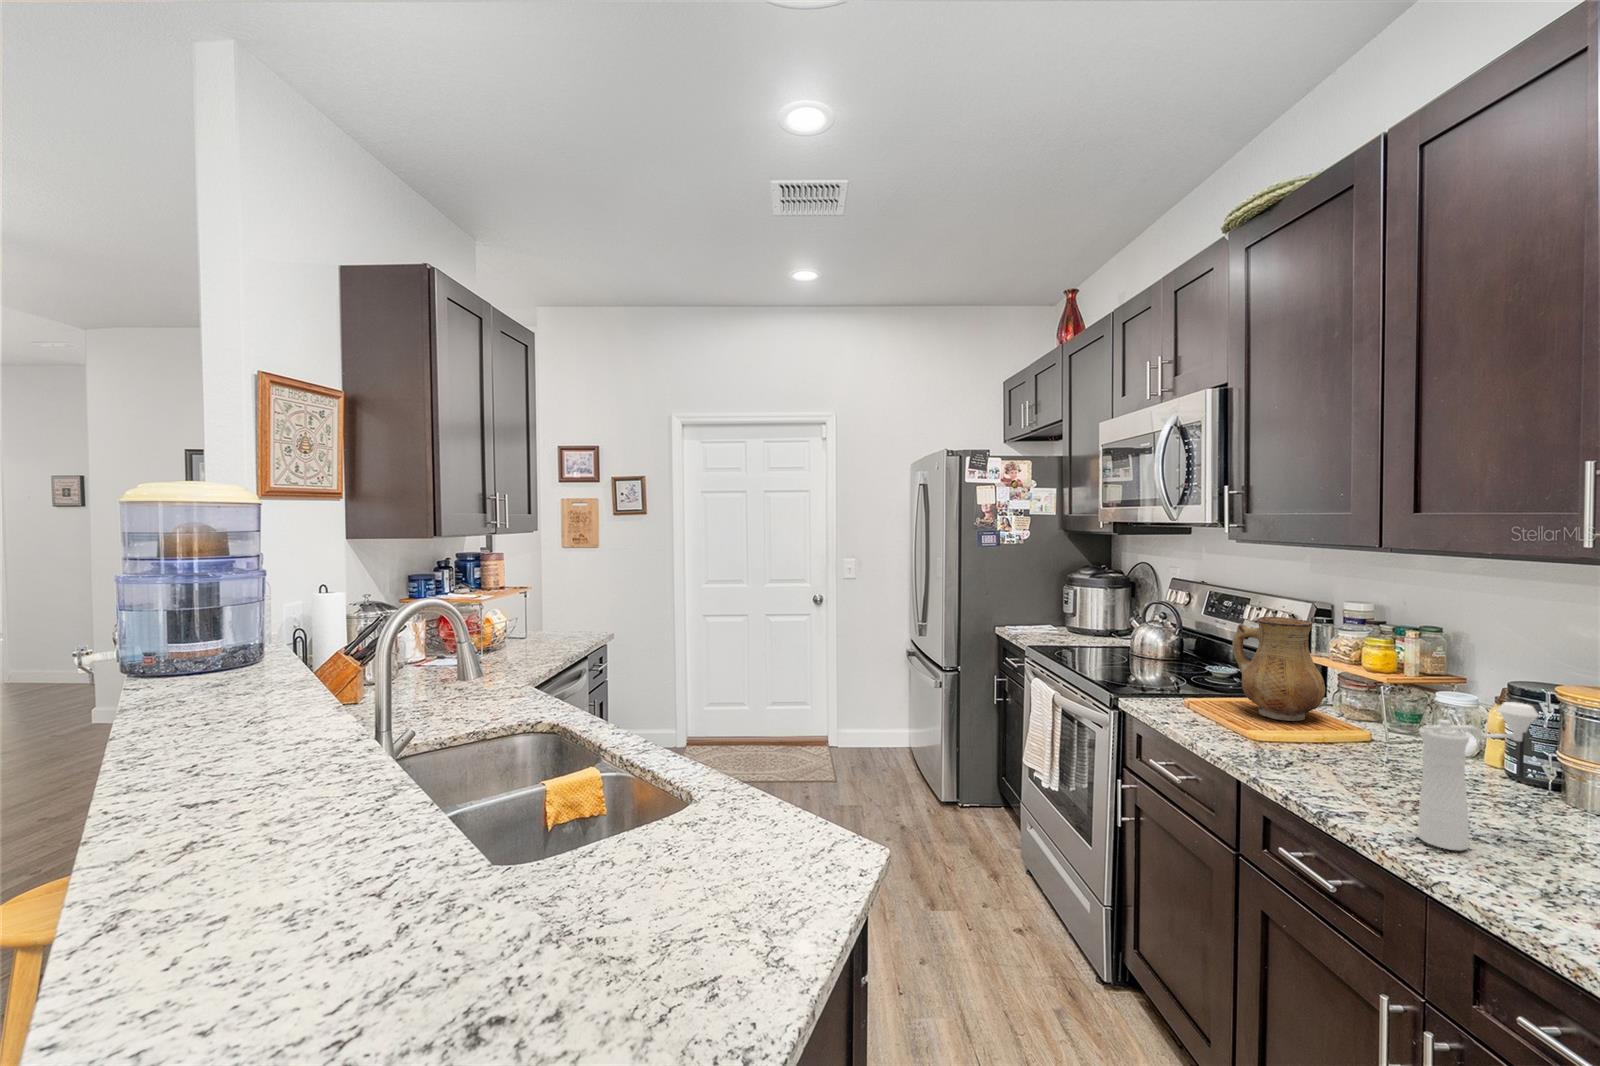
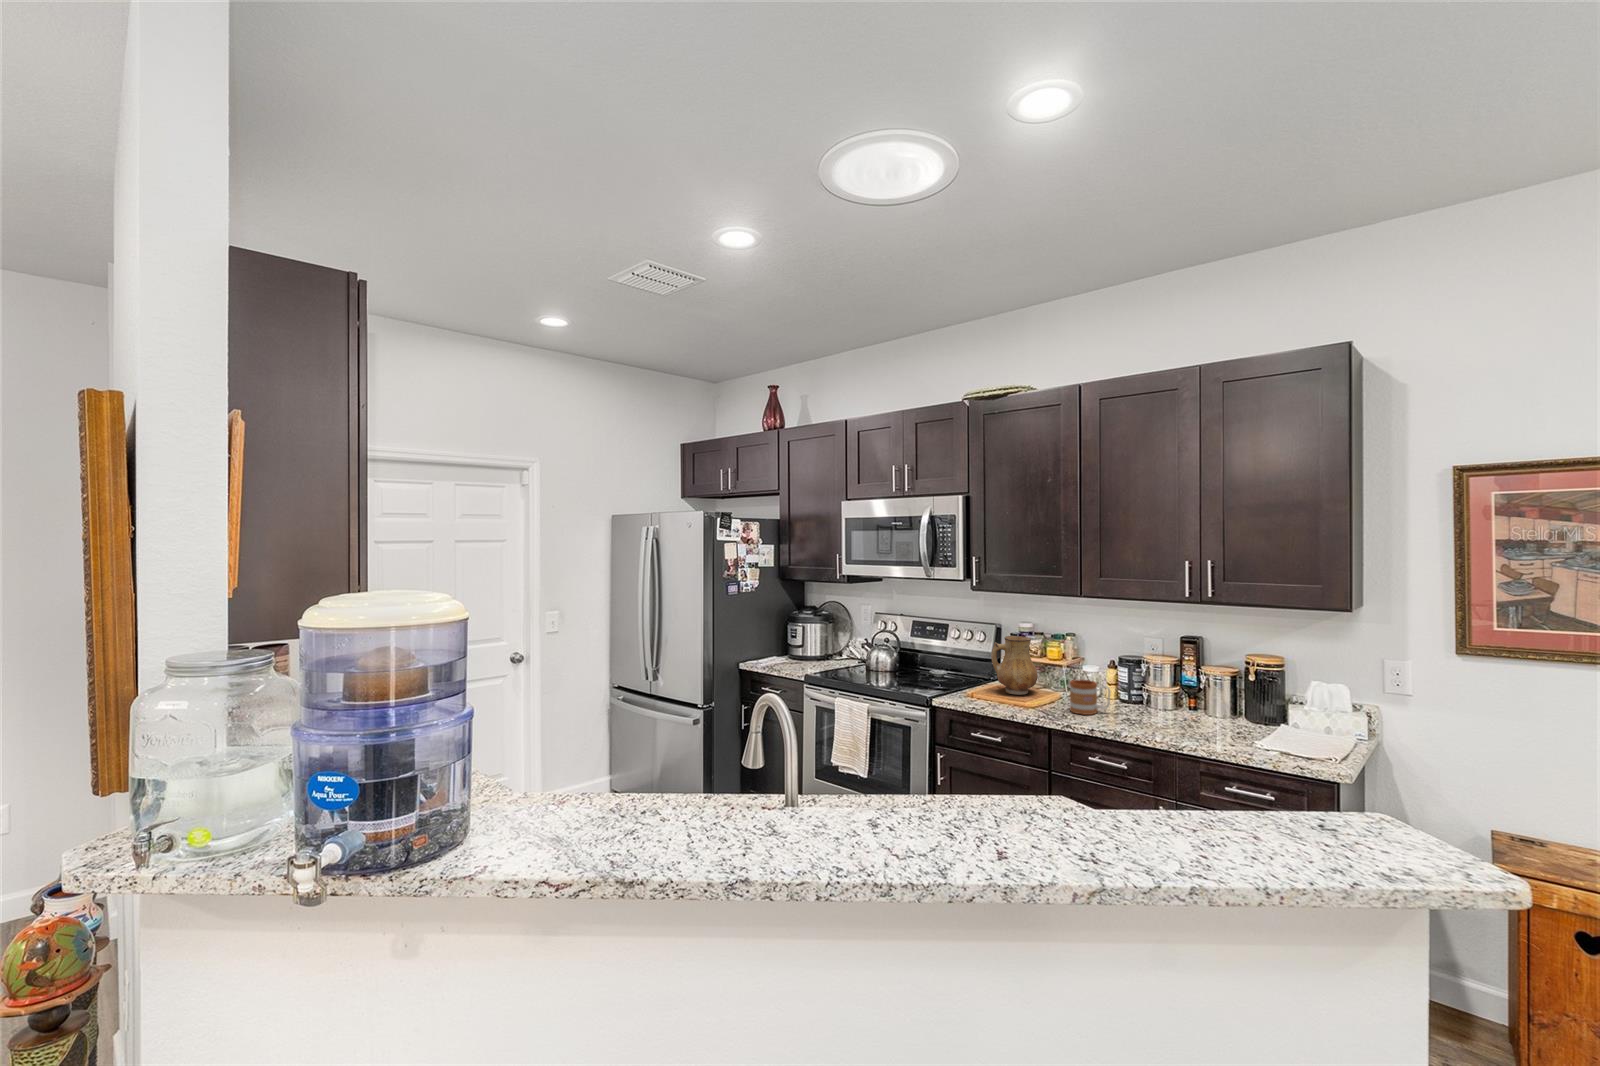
mug: none [1309,702,1400,775] -> present [1070,680,1111,715]
pepper mill: present [1418,702,1539,850] -> none [1153,667,1179,734]

